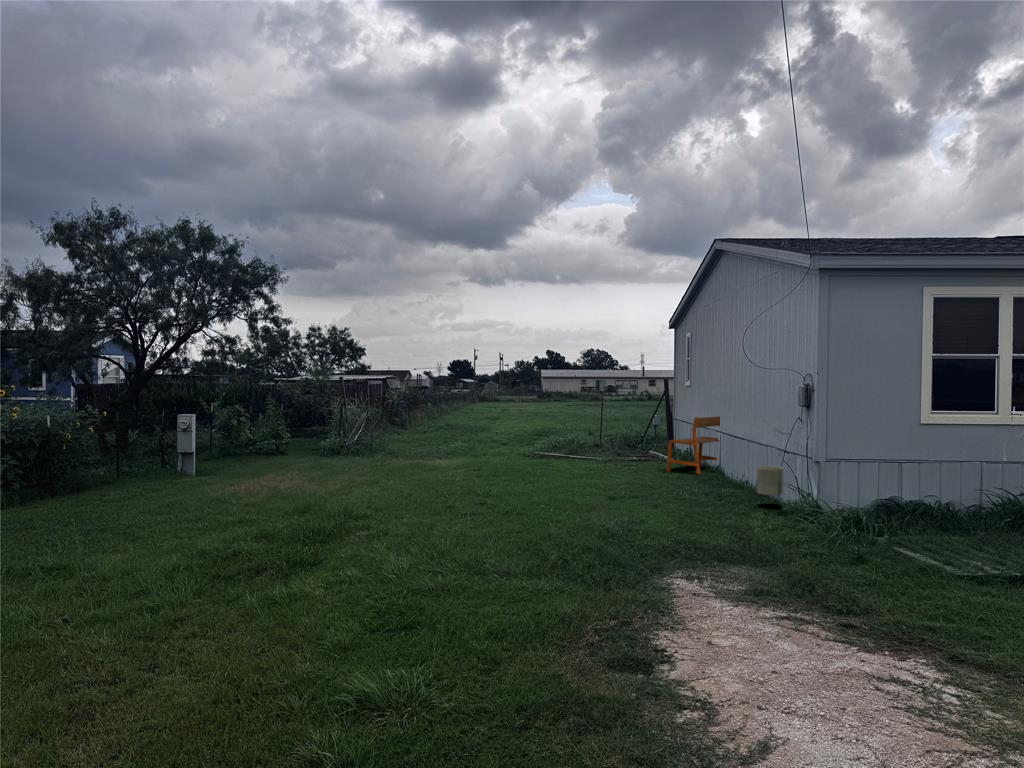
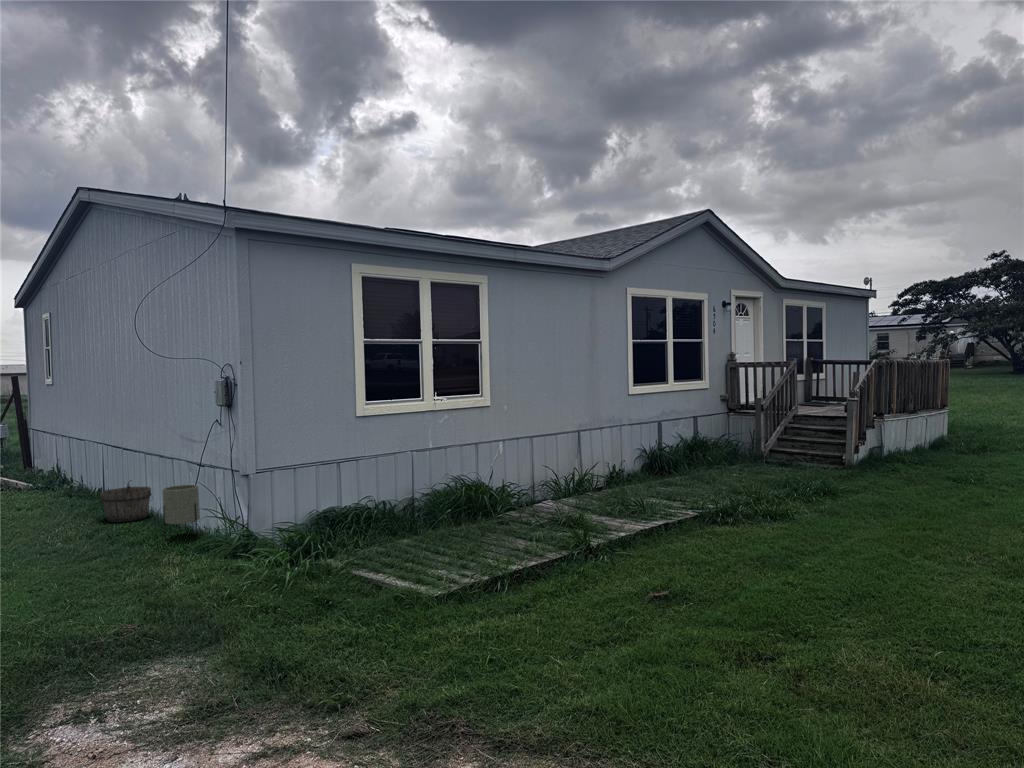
bench: present [666,416,721,474] -> none [21,421,114,506]
wooden bucket: none [715,460,752,490] -> present [100,483,151,522]

